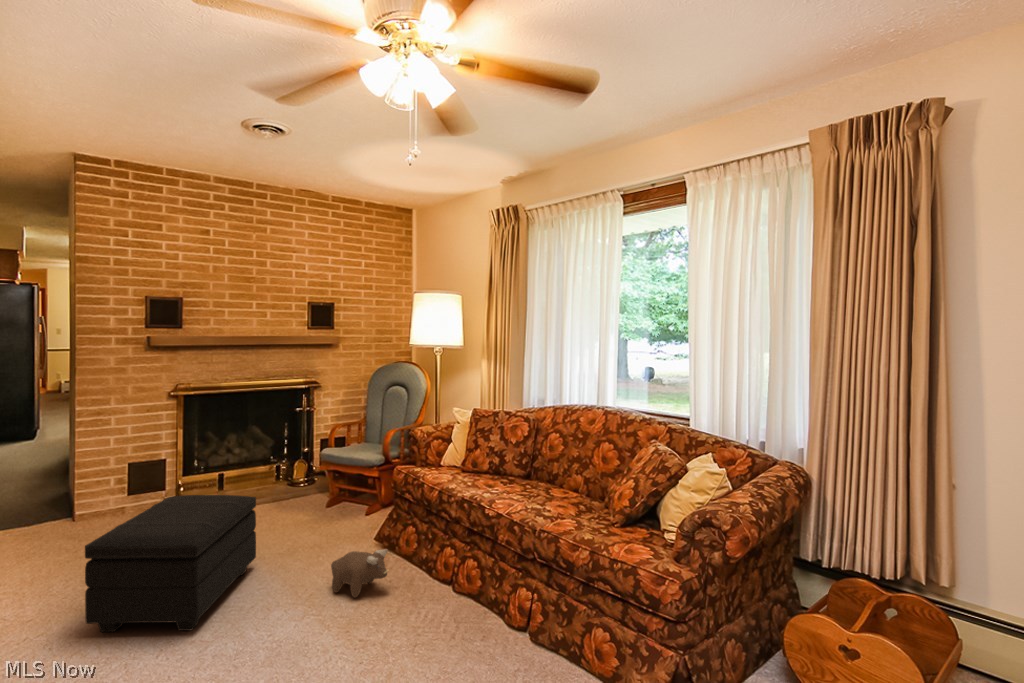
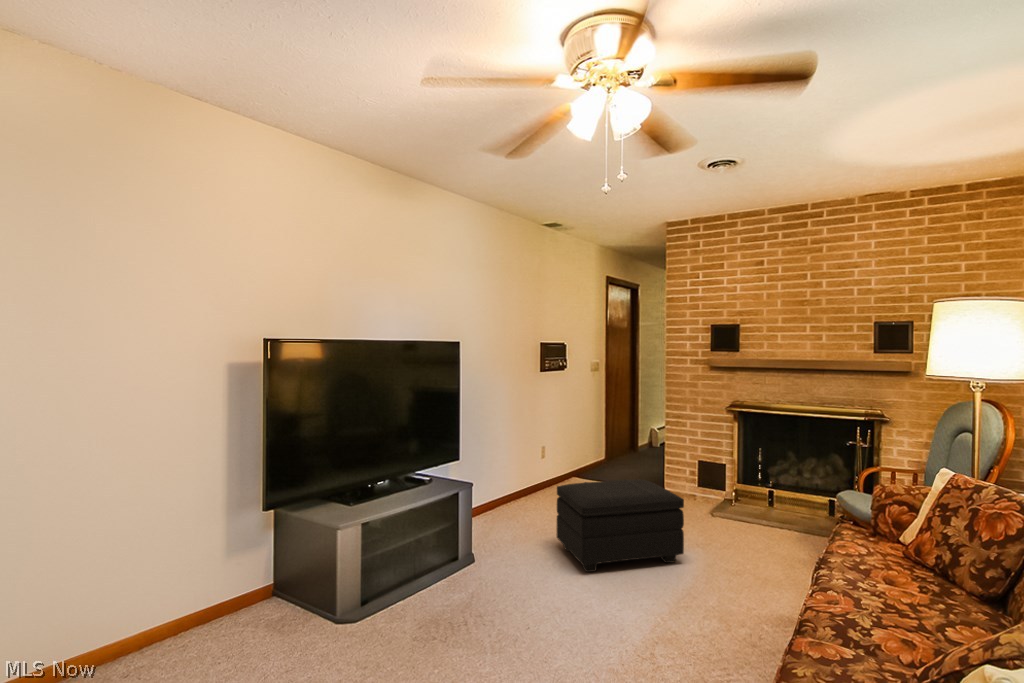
plush toy: present [331,549,389,598] -> none [684,577,730,624]

